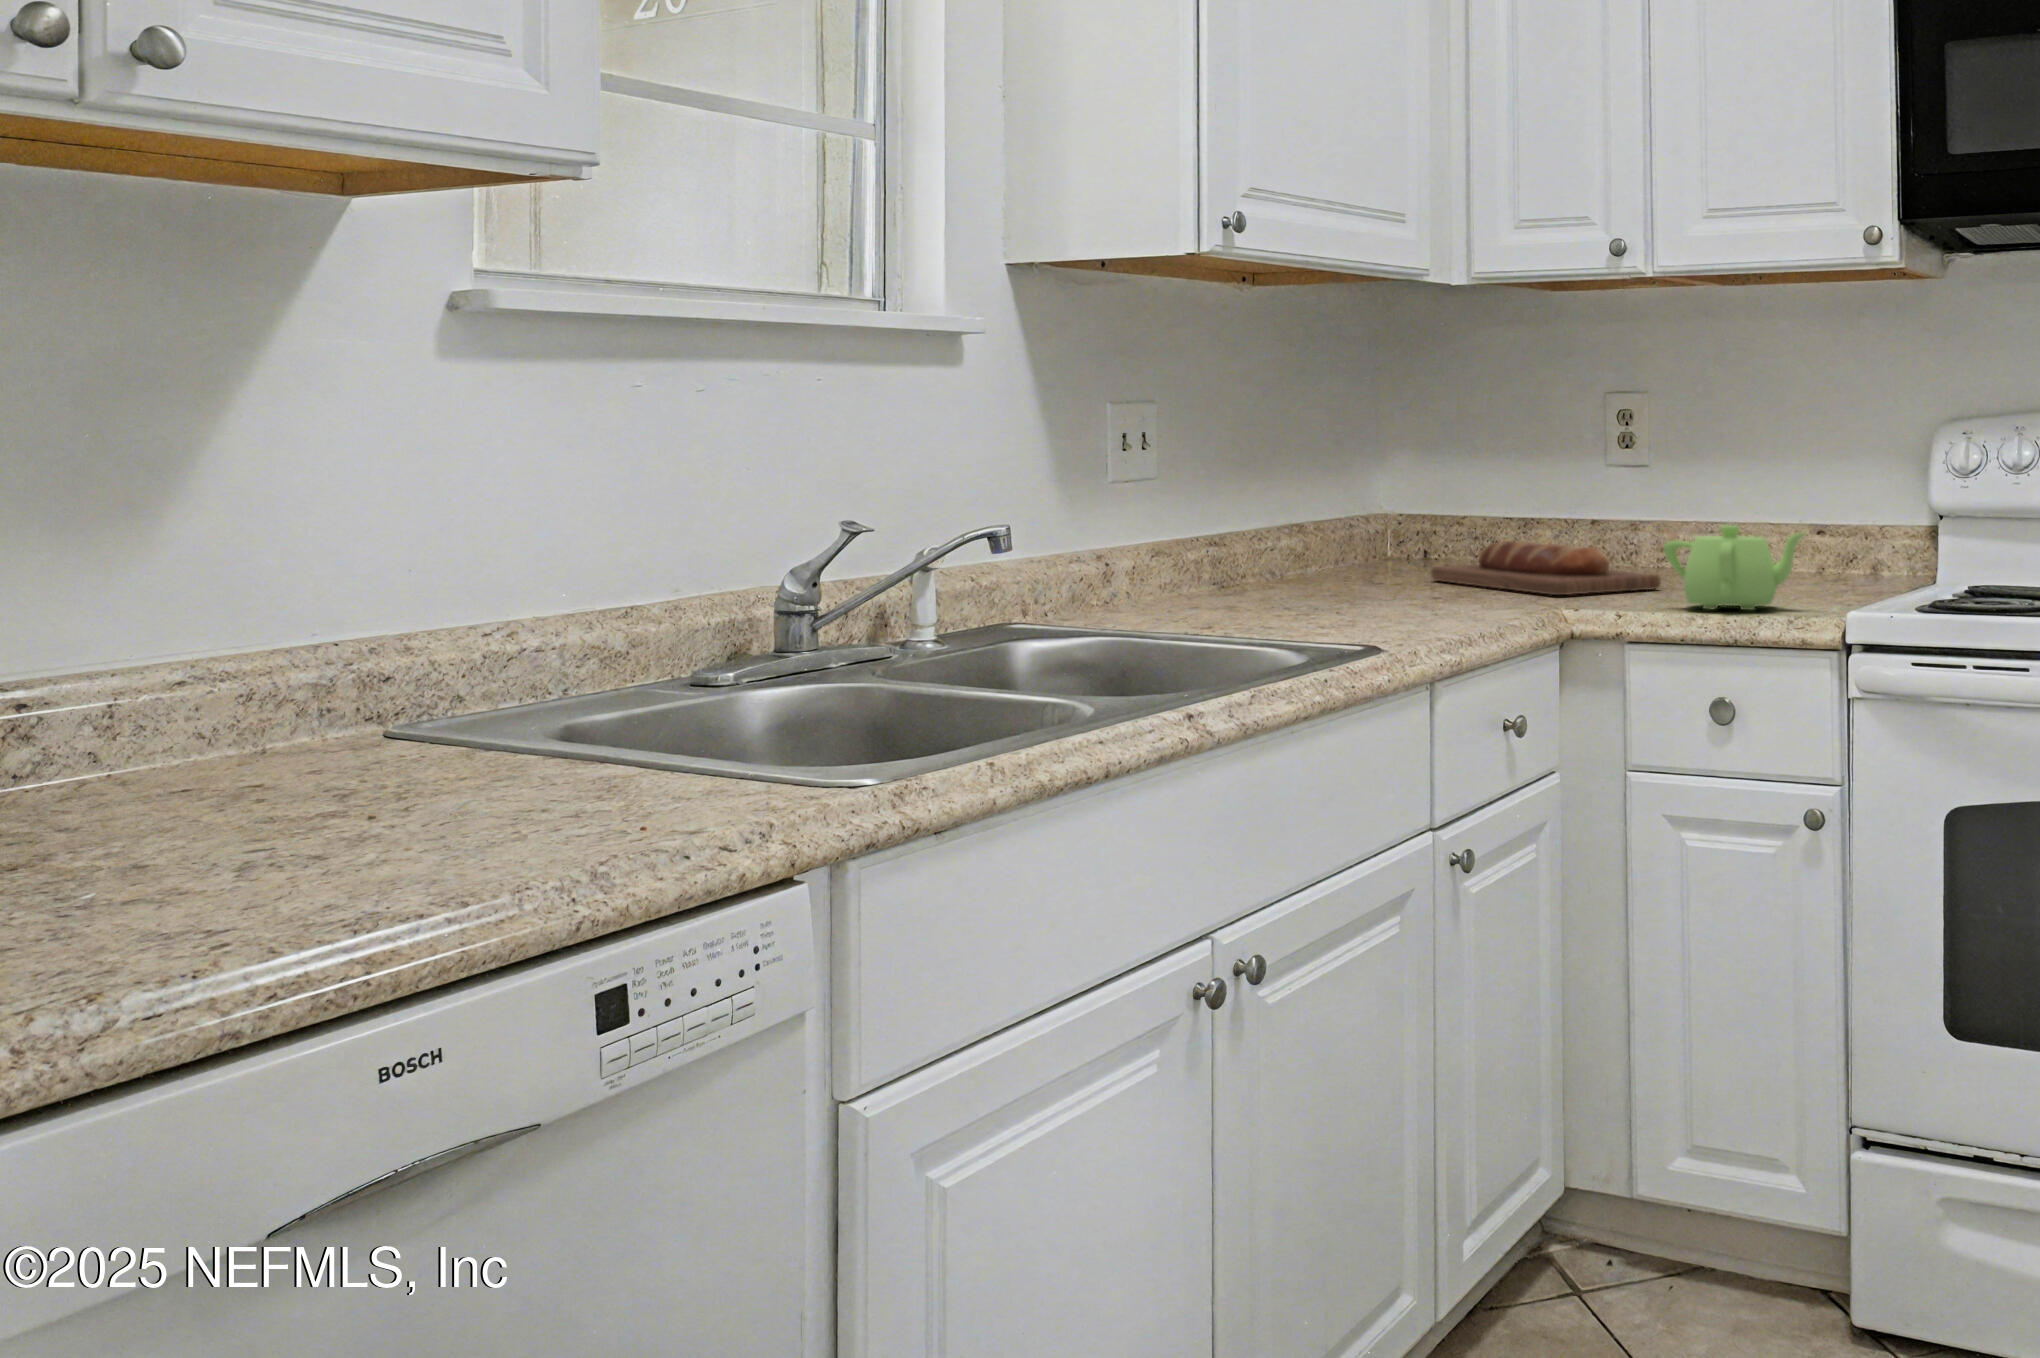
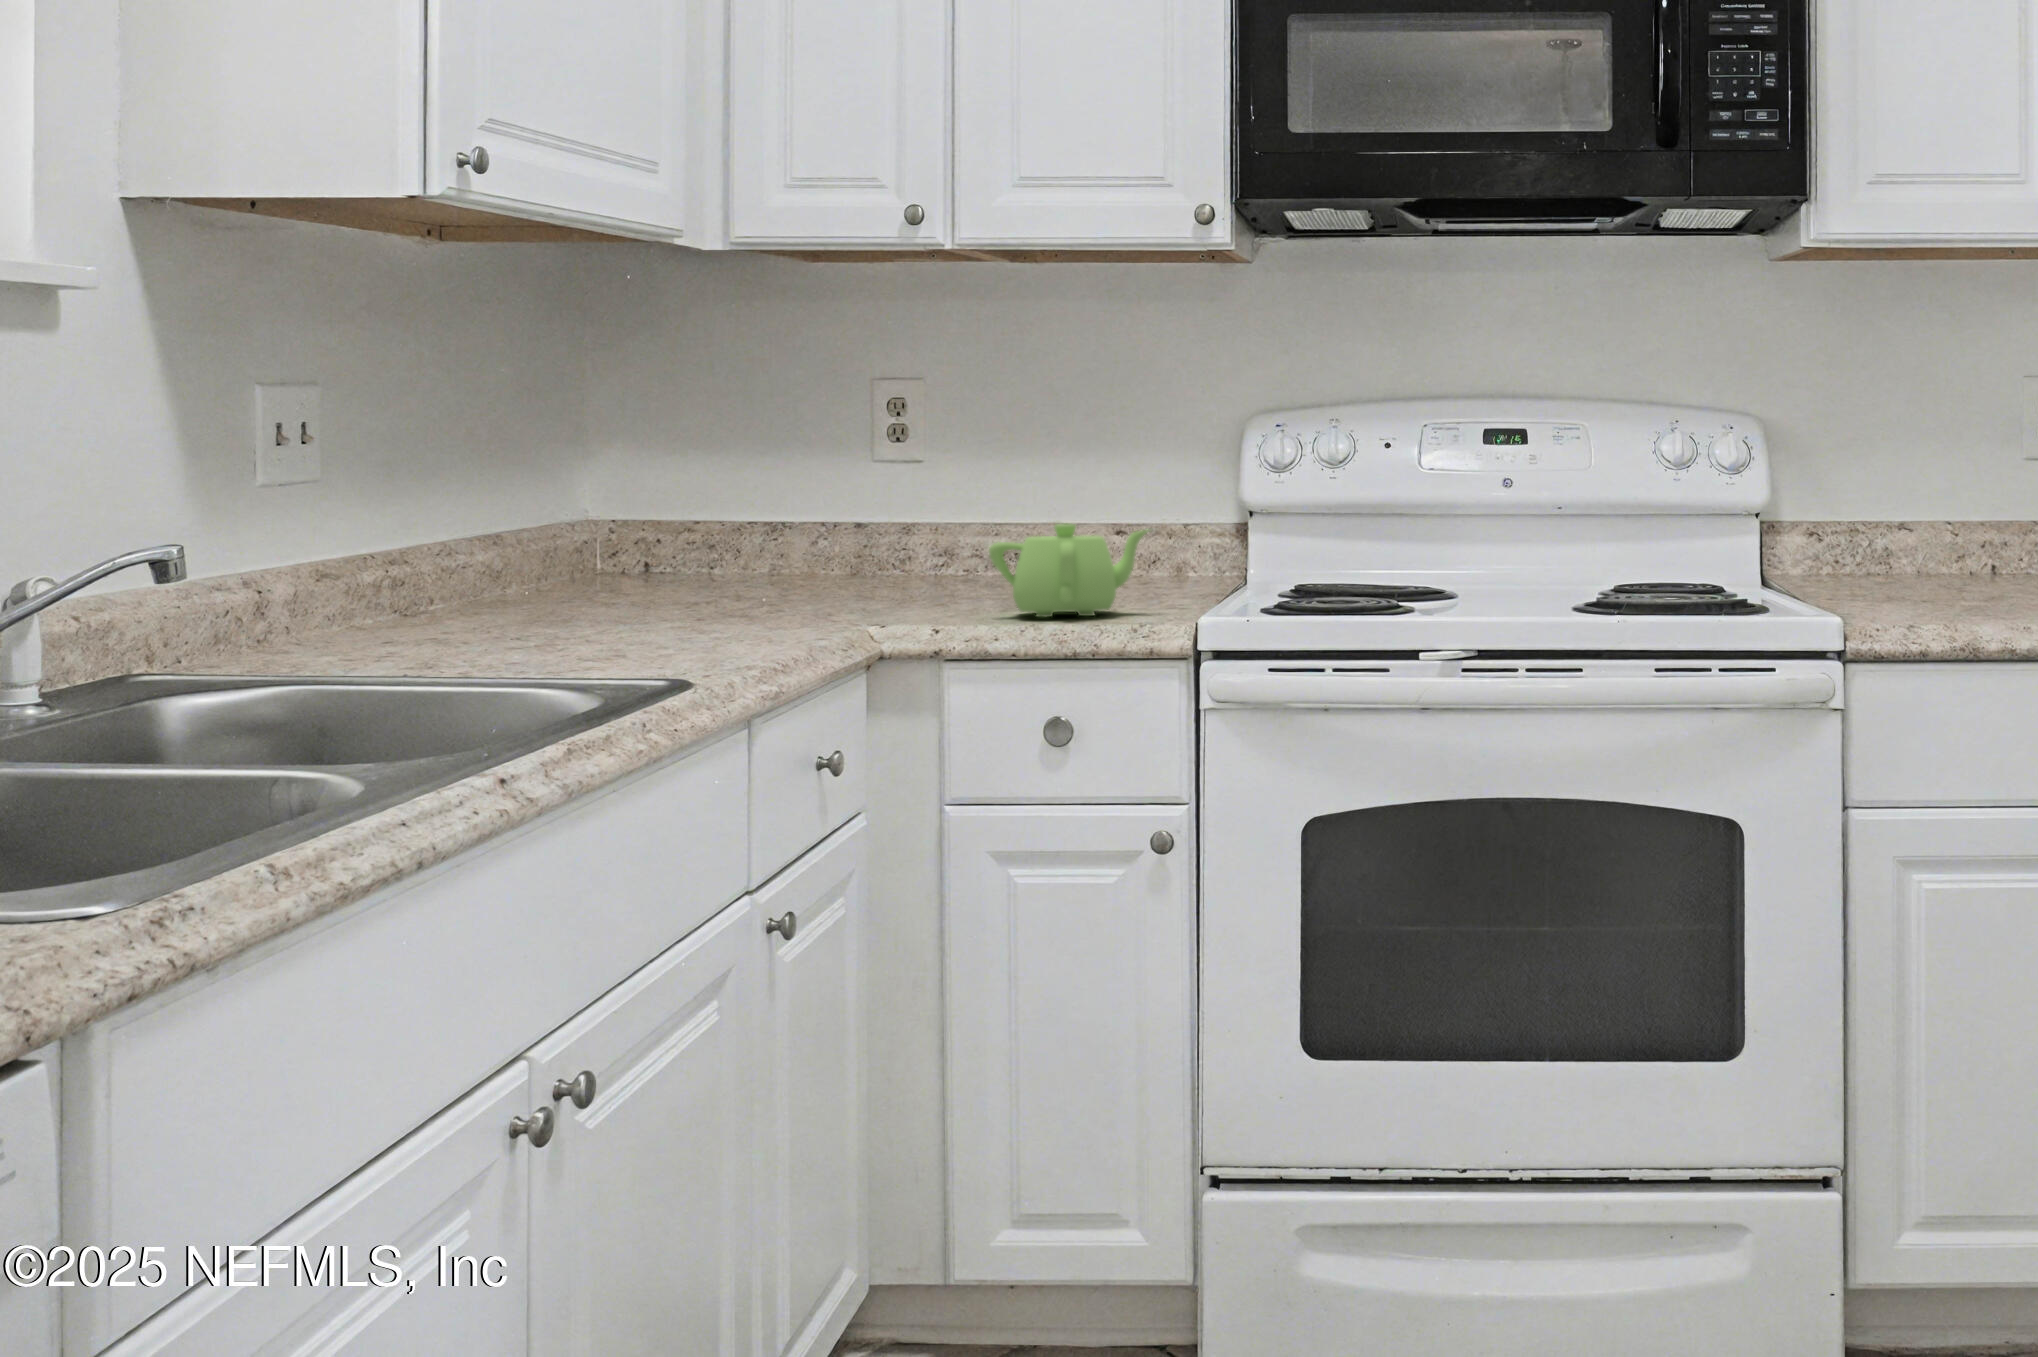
bread loaf: present [1431,541,1661,595] -> none [673,550,964,609]

